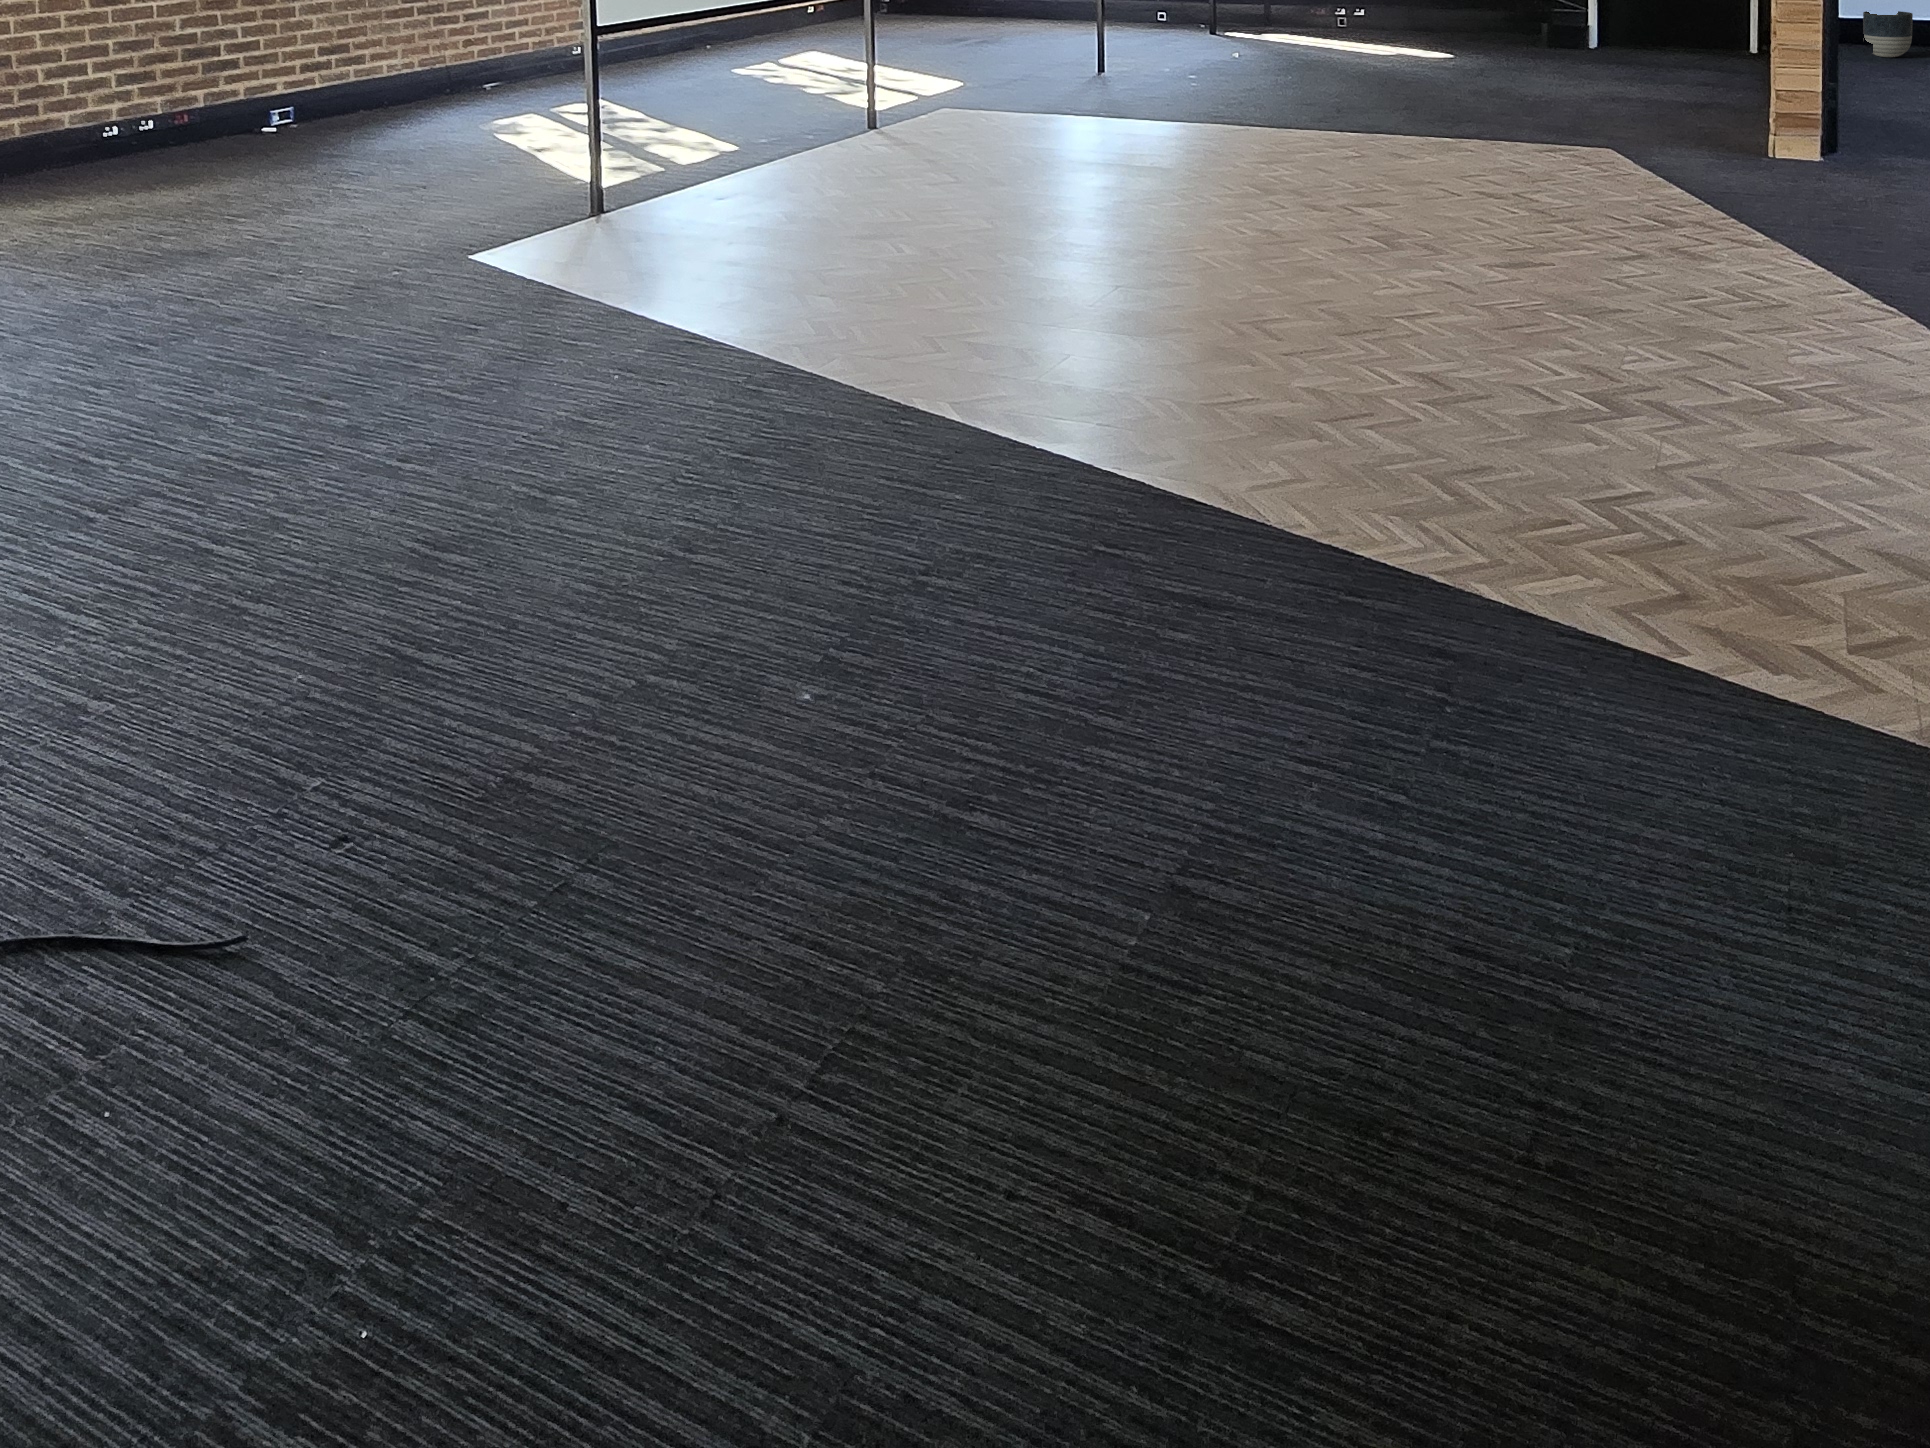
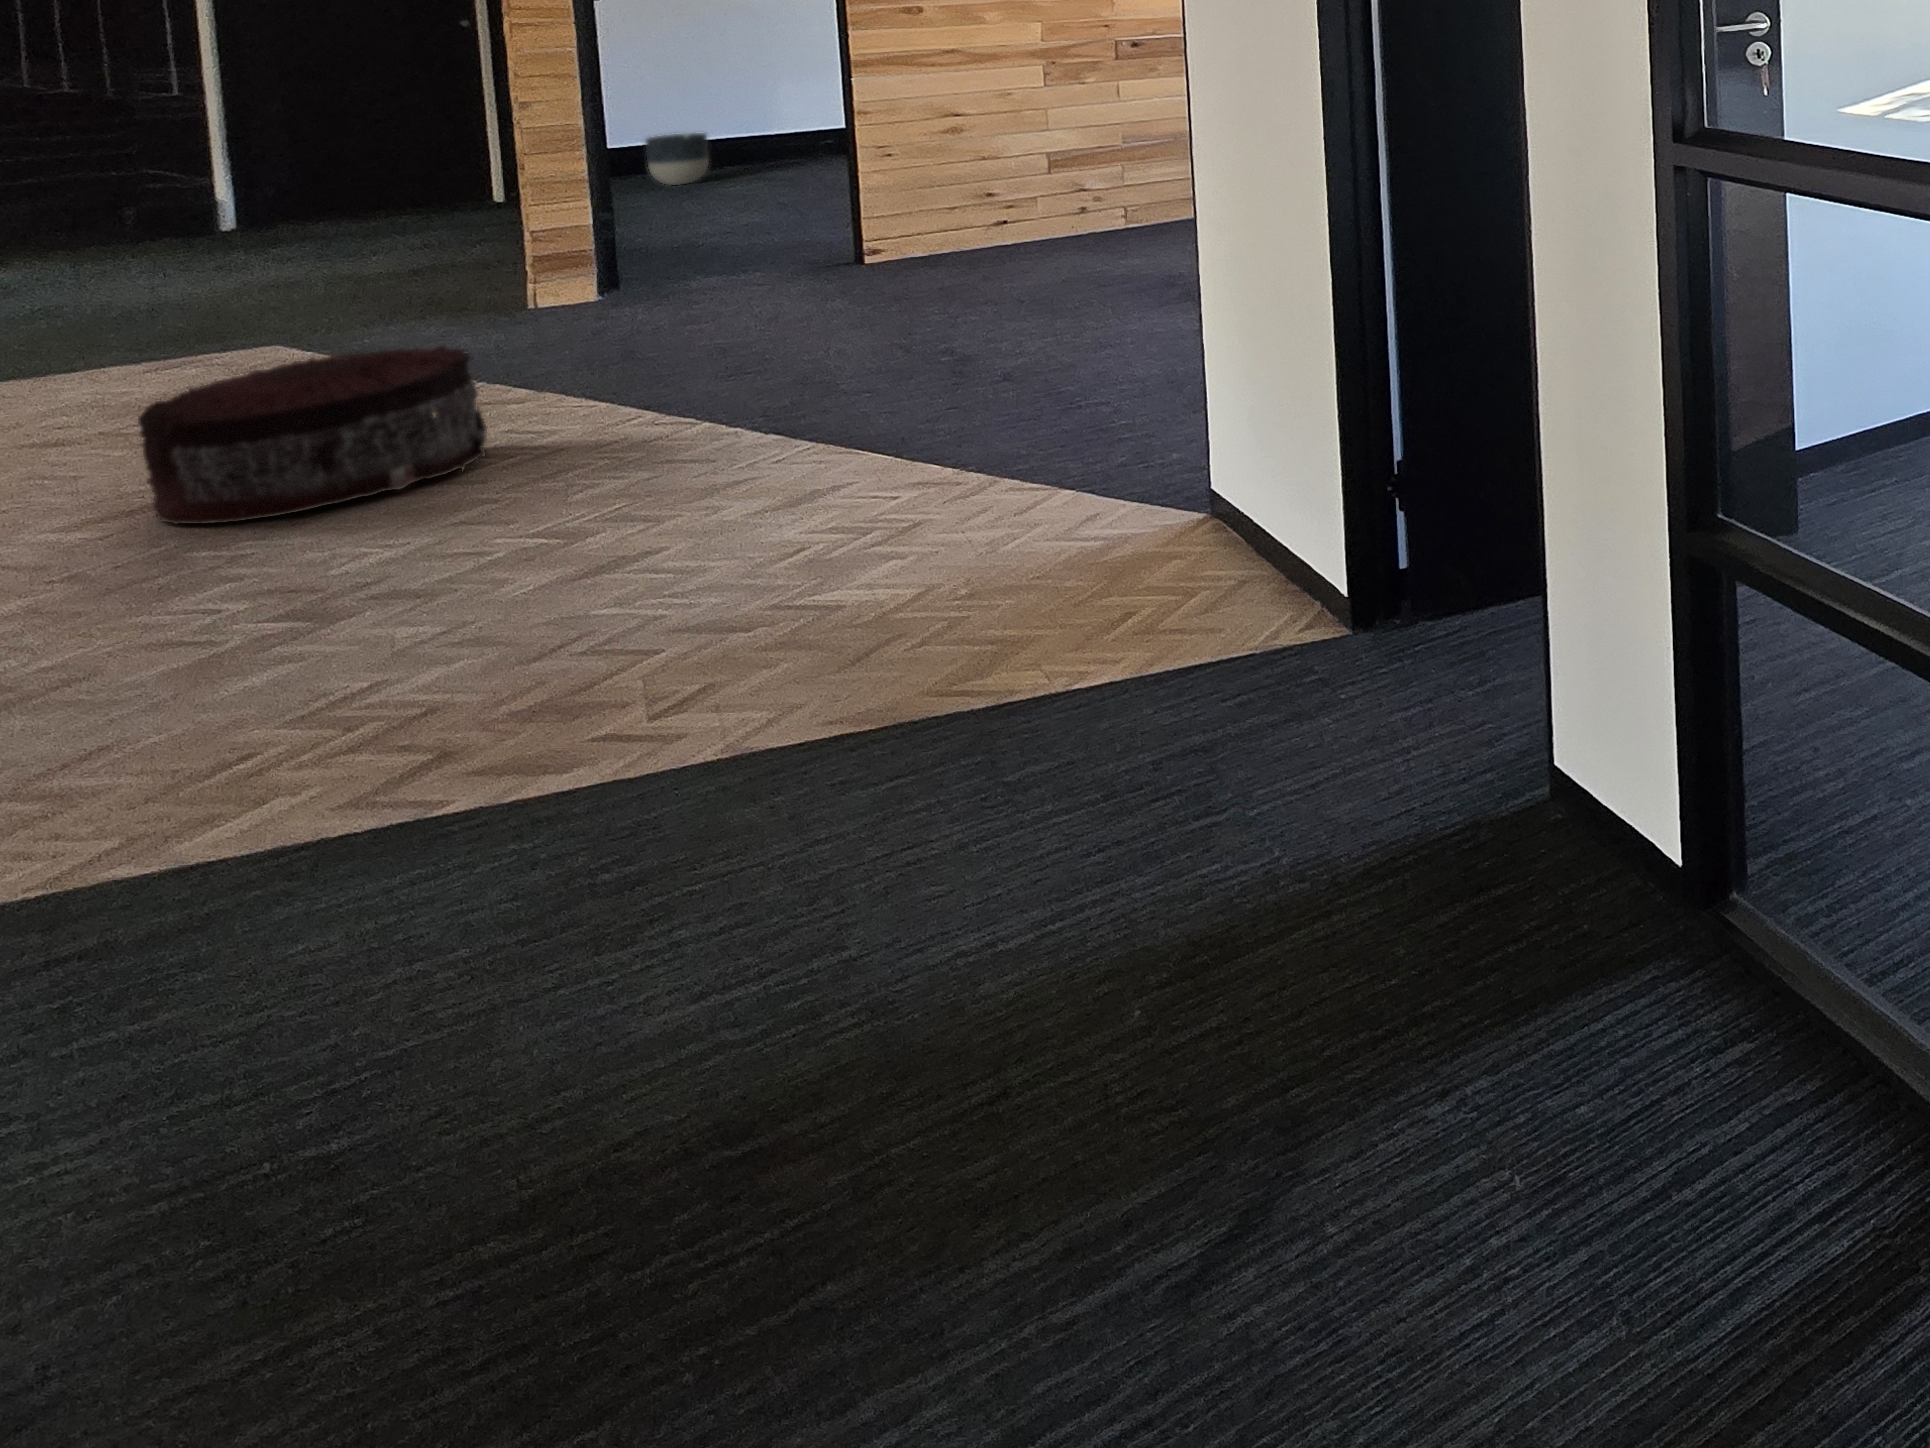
pouf: none [1530,174,1736,305] -> present [138,345,487,524]

